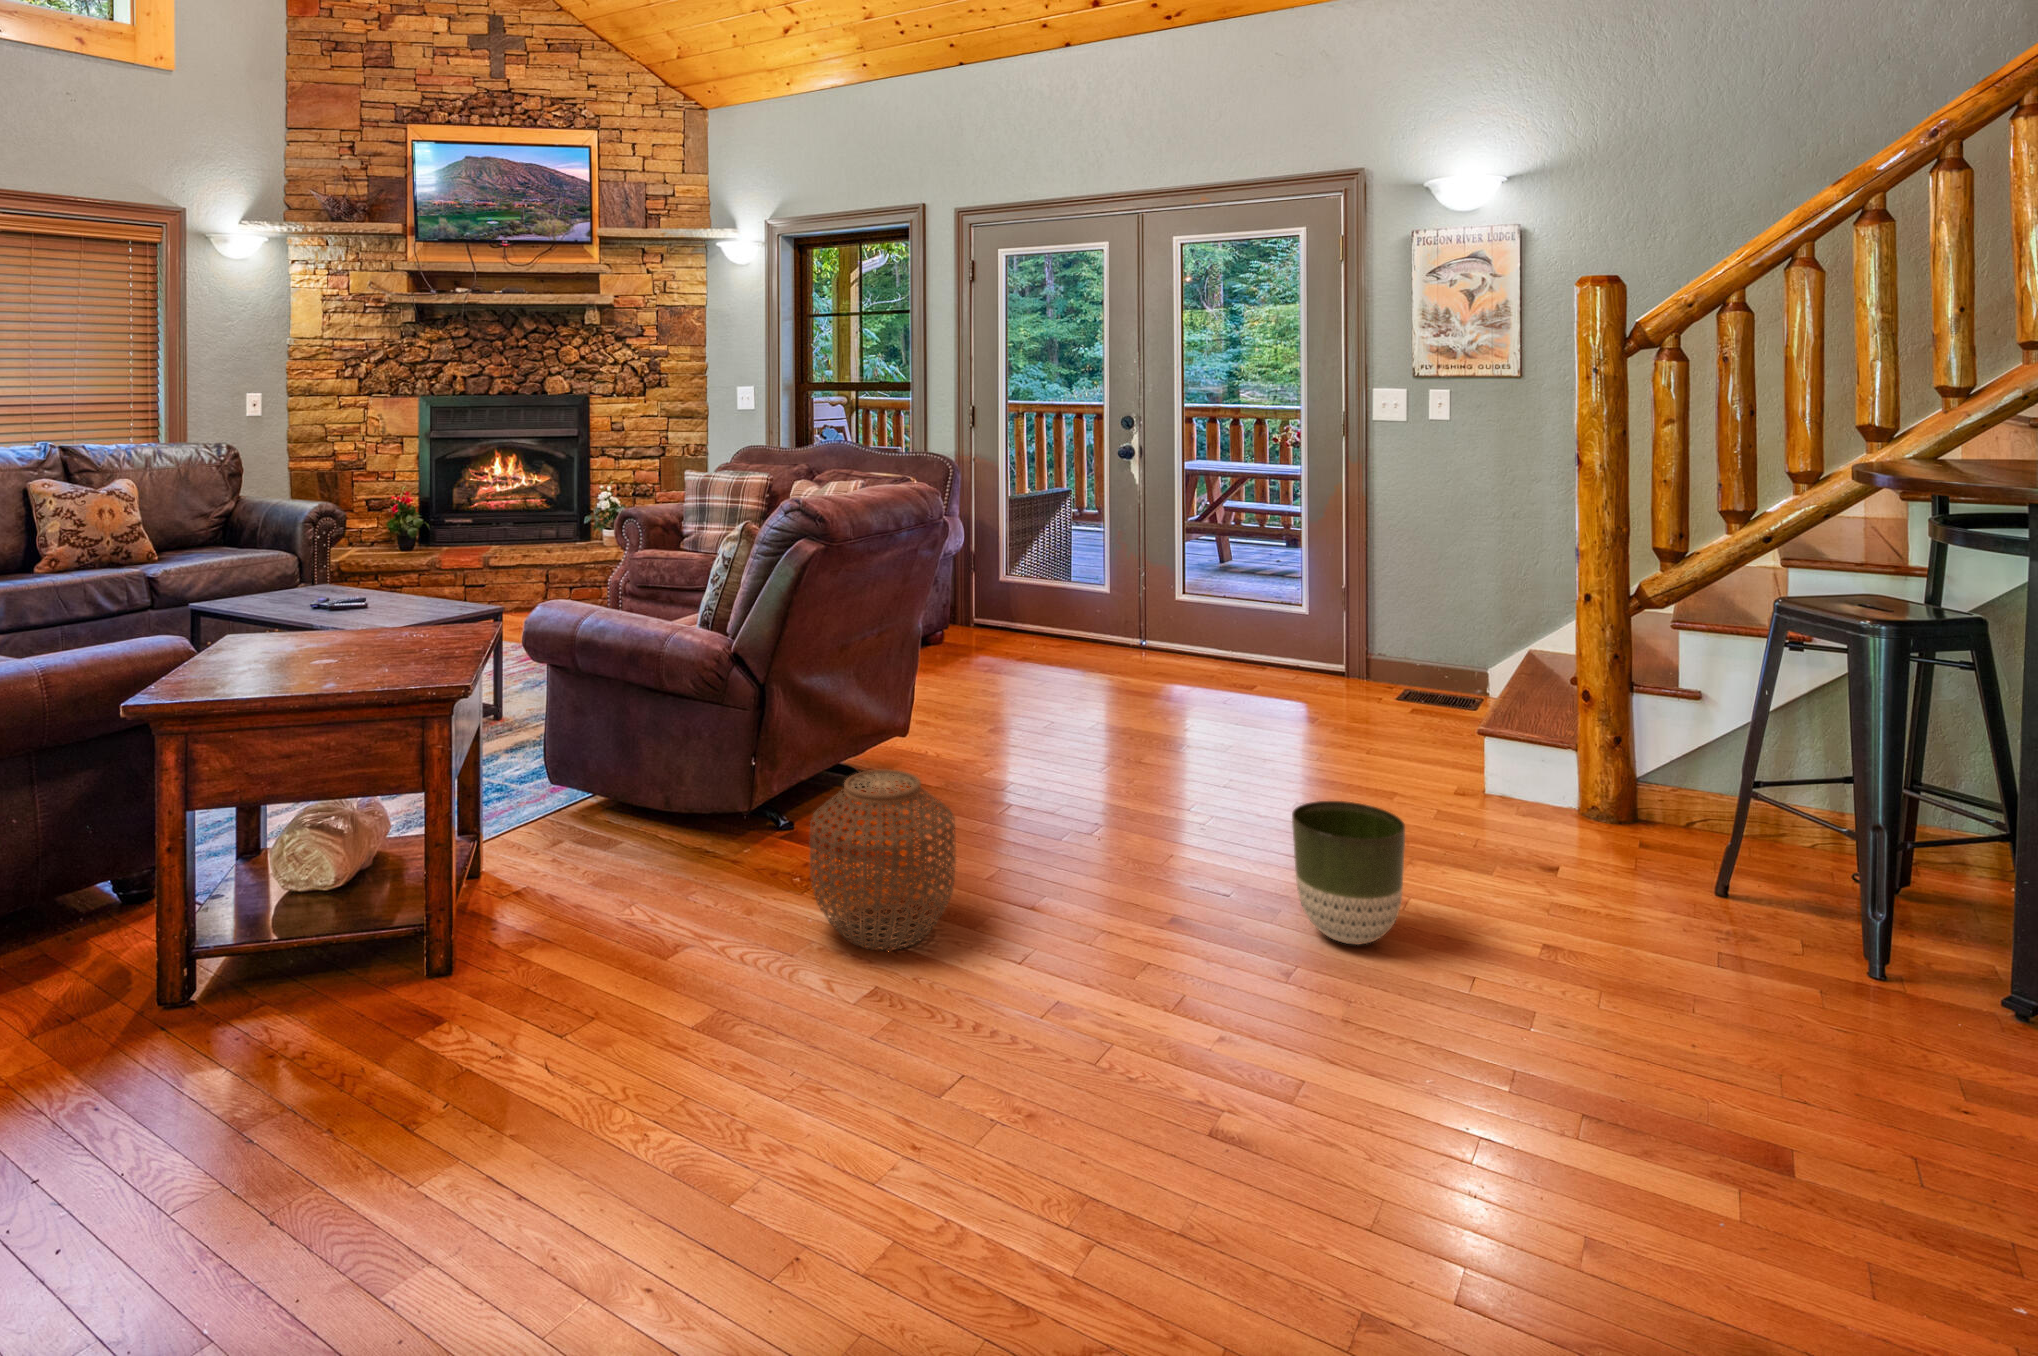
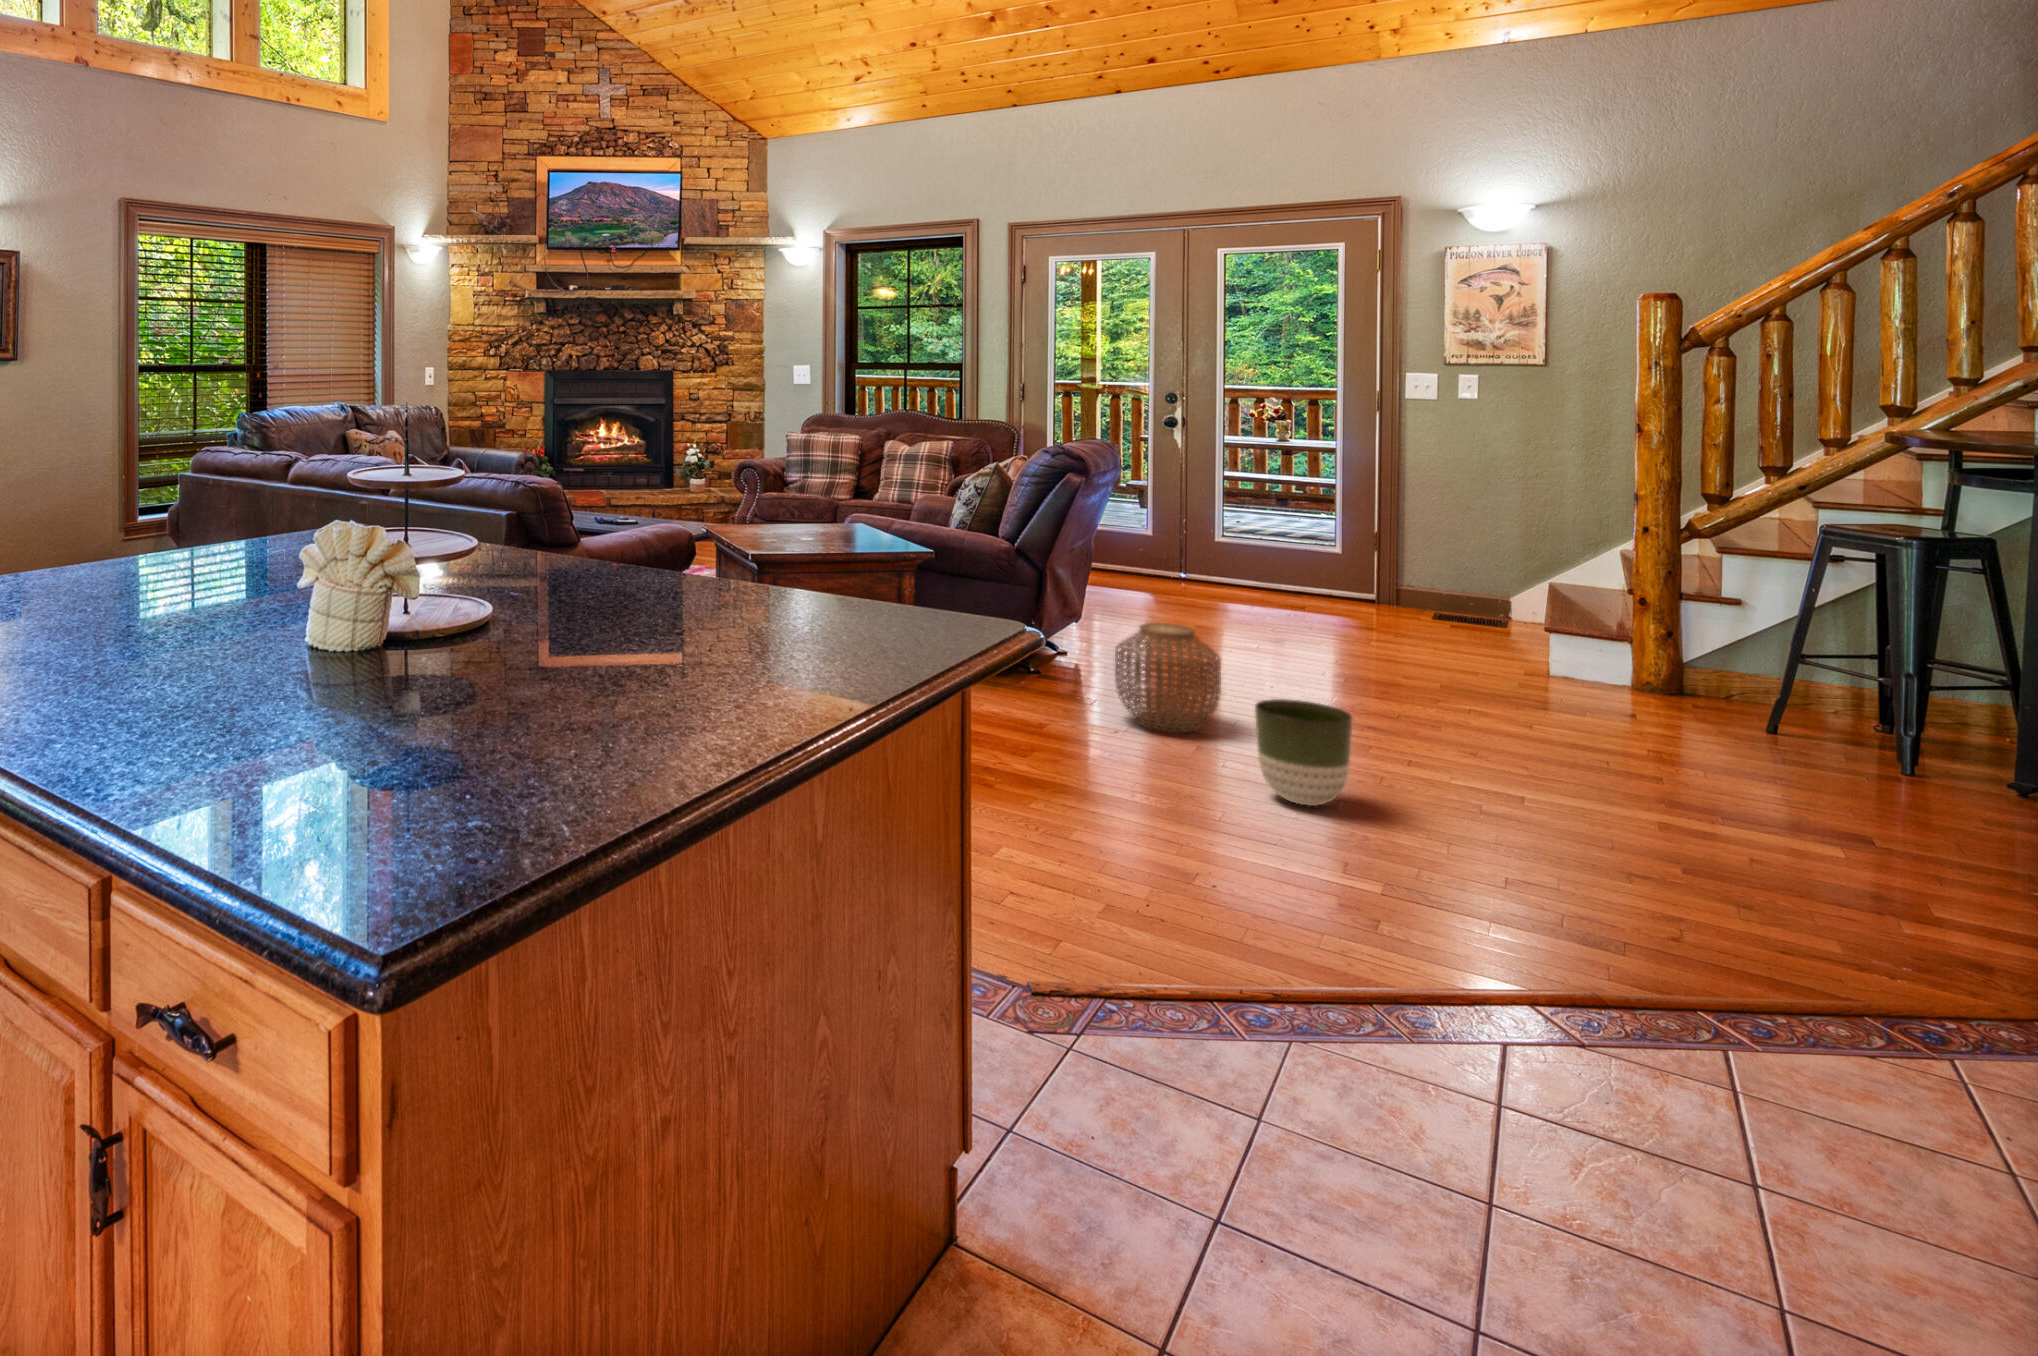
planter: present [1292,801,1405,945] -> present [1255,699,1352,806]

